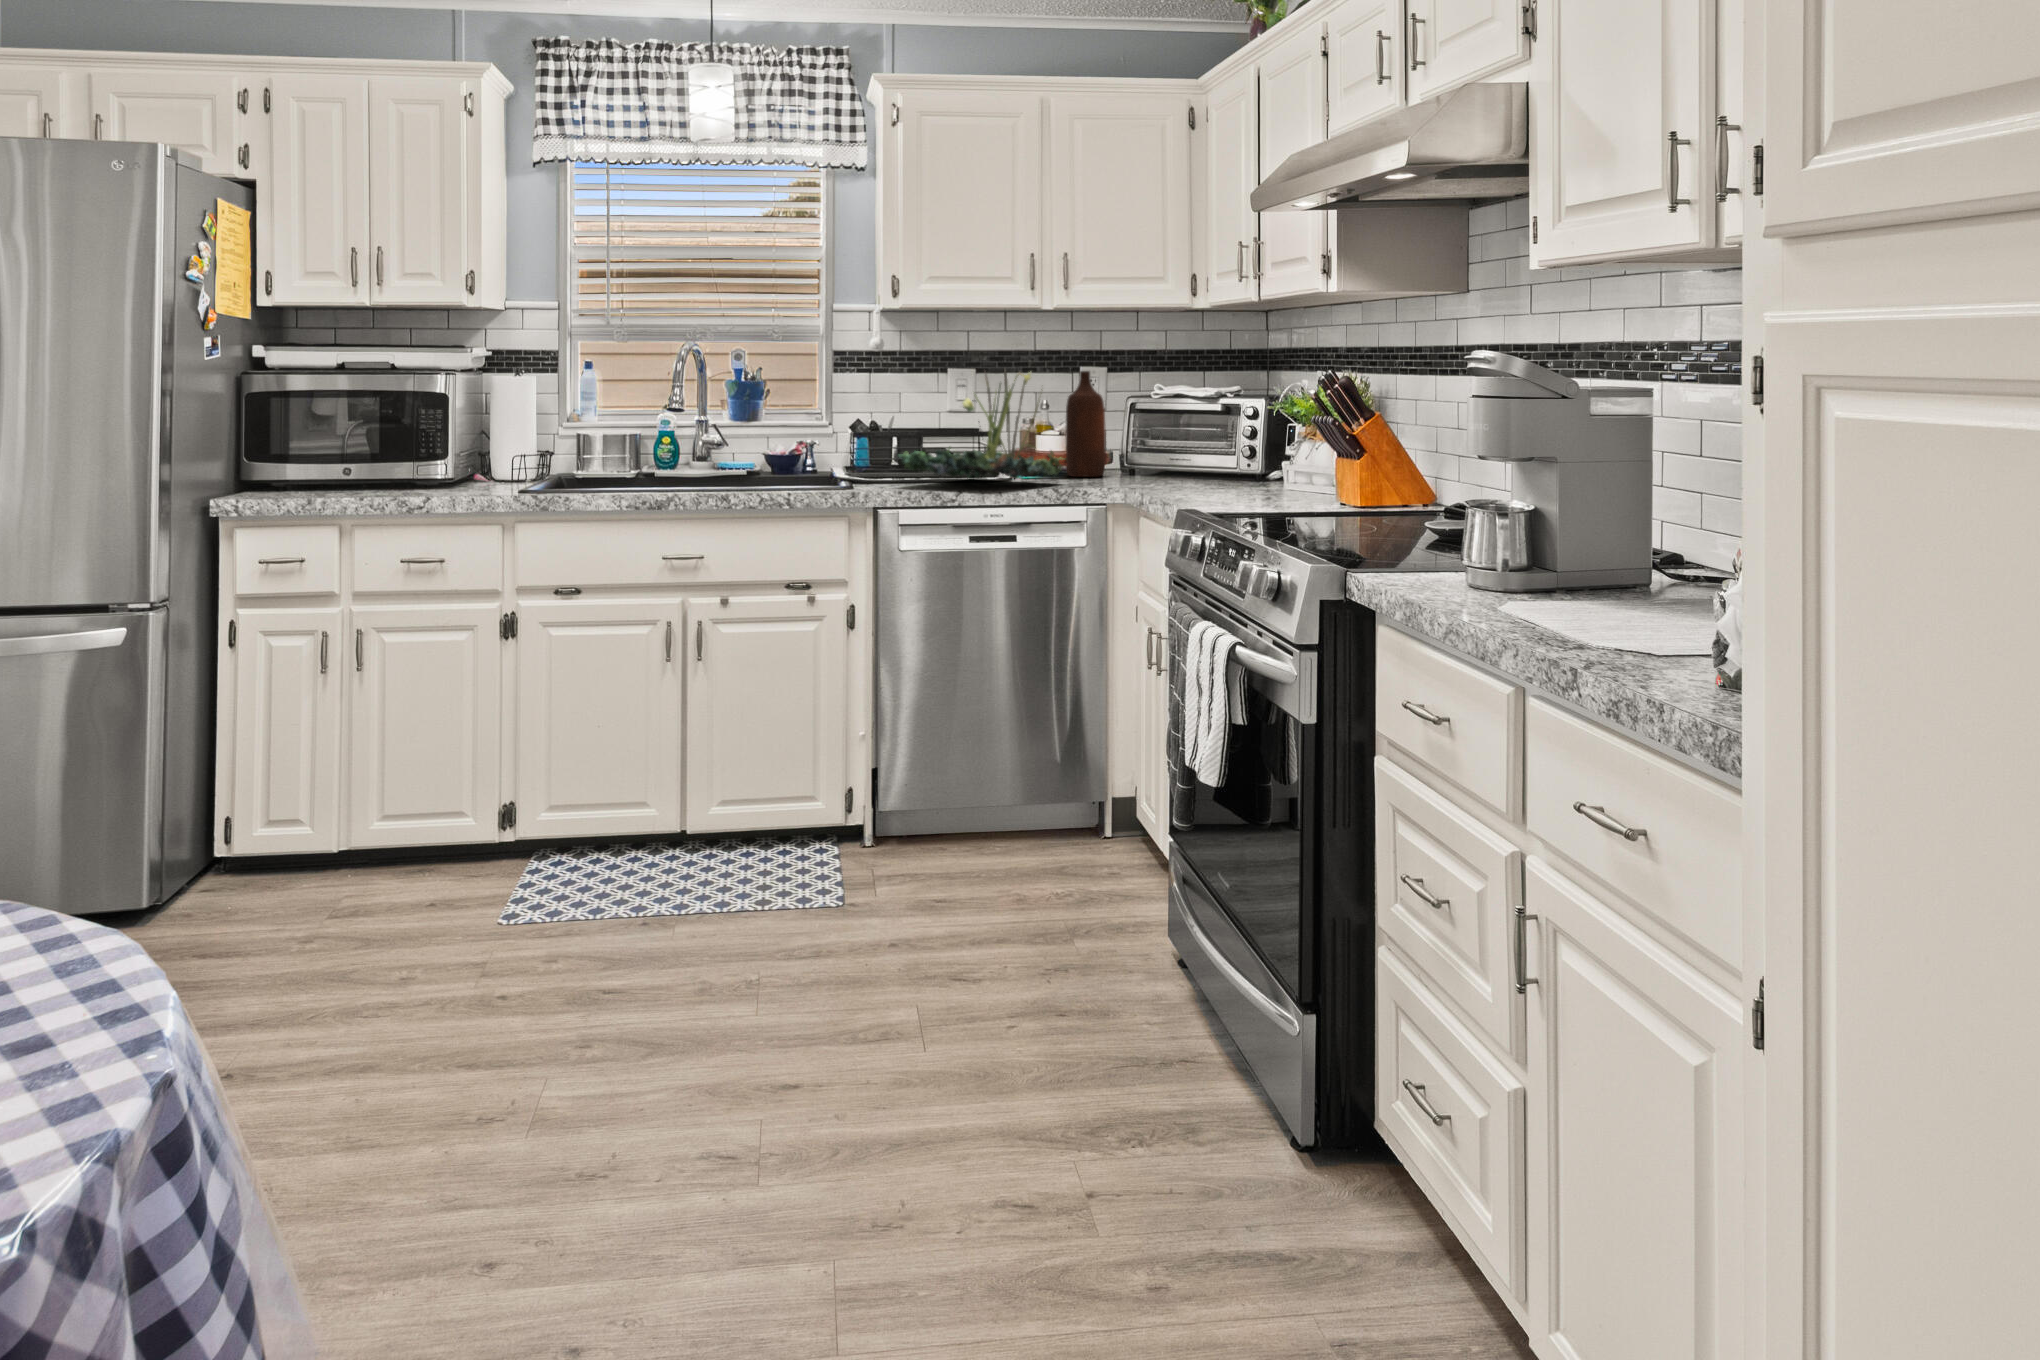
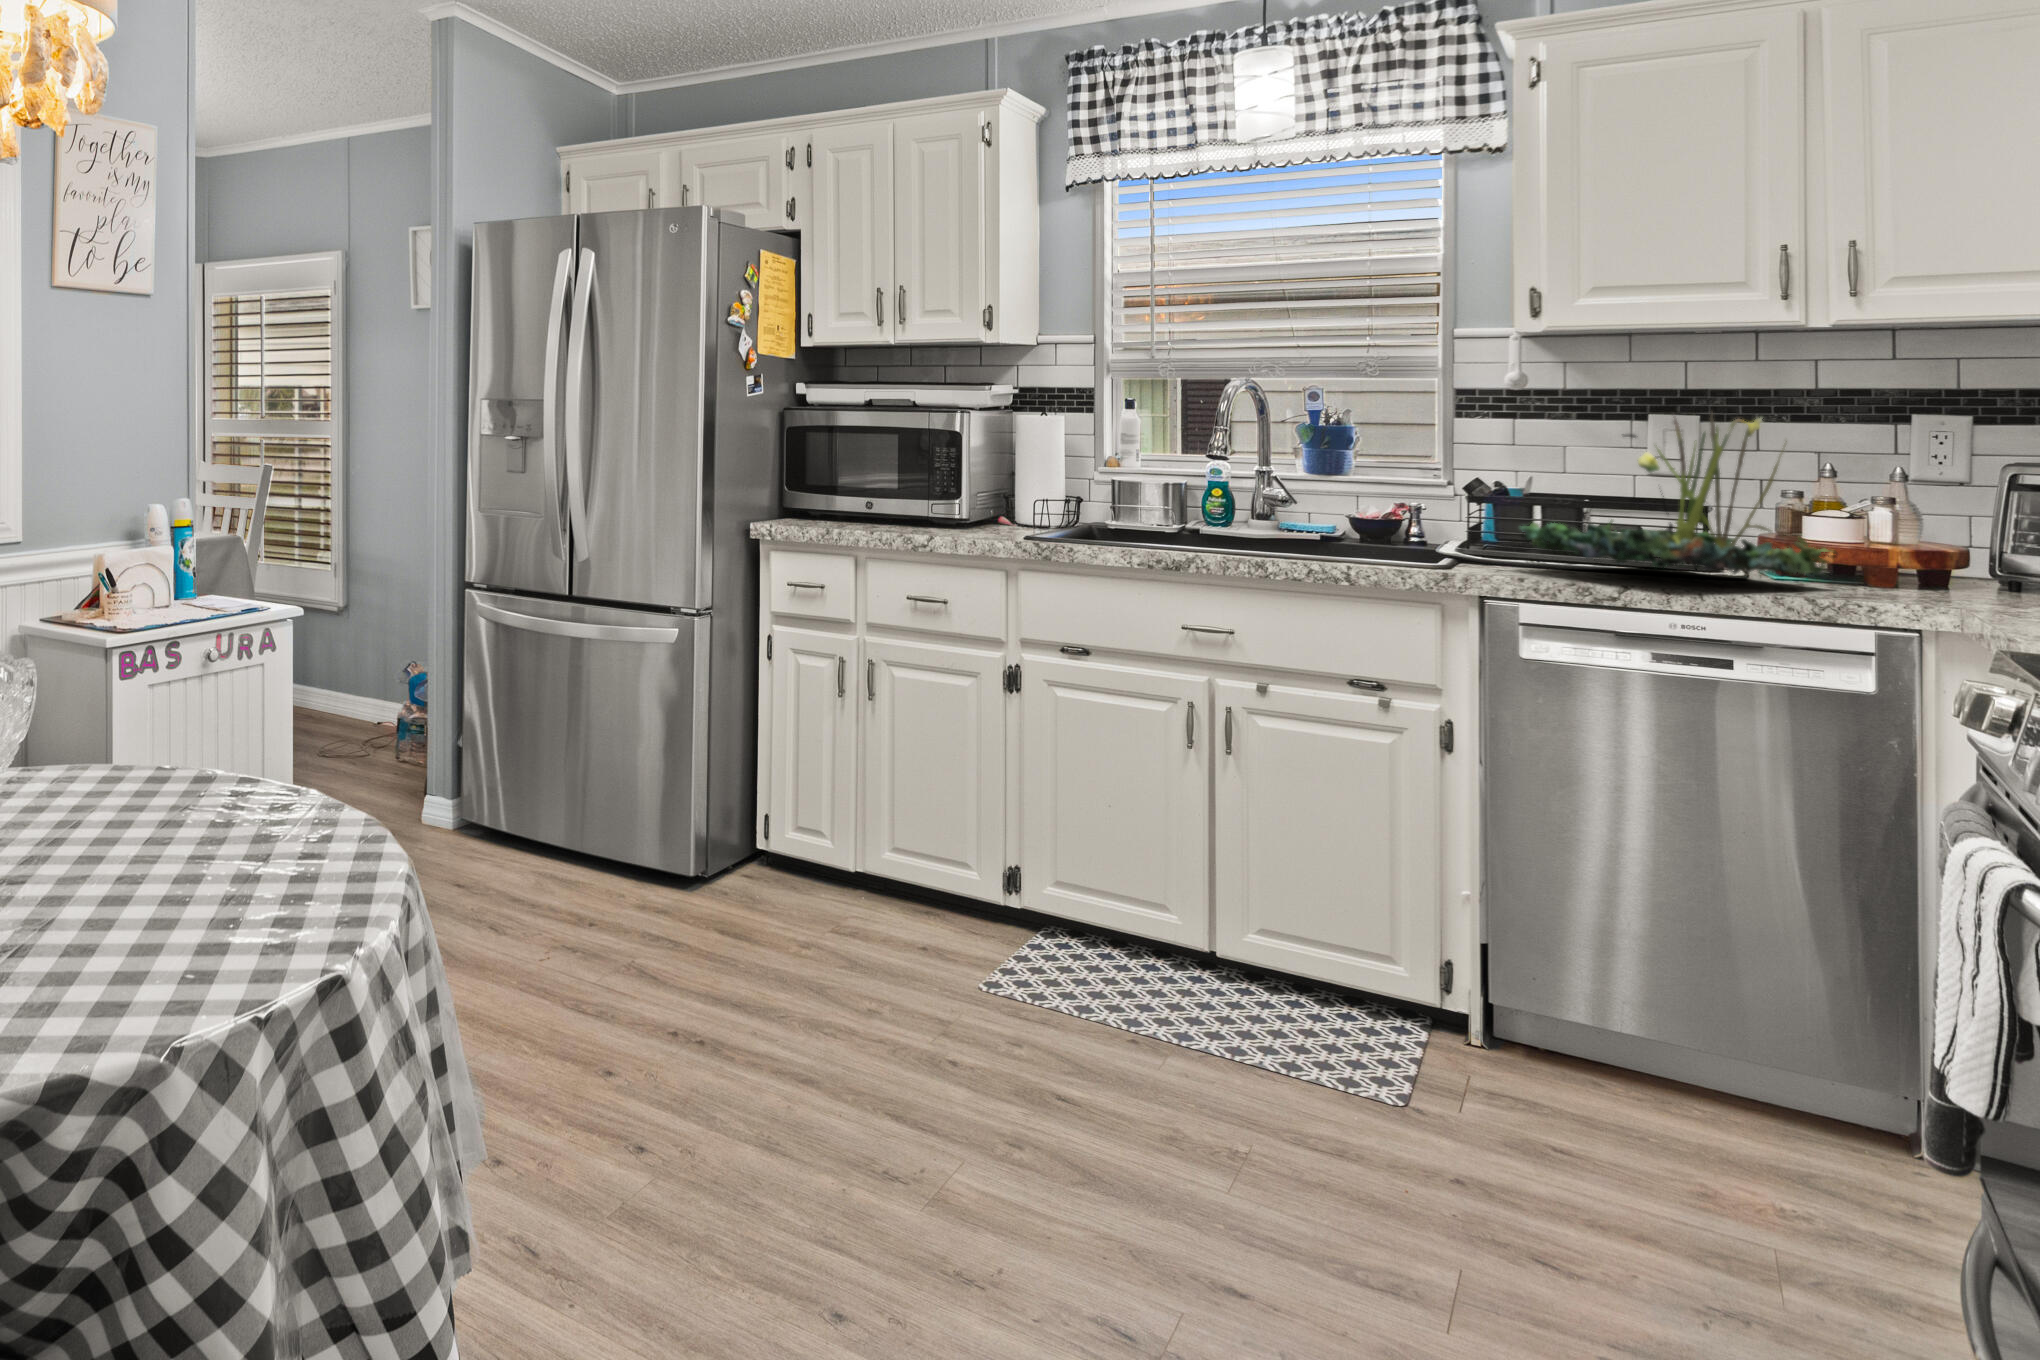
bottle: present [1066,371,1106,477] -> none [1846,417,1933,582]

